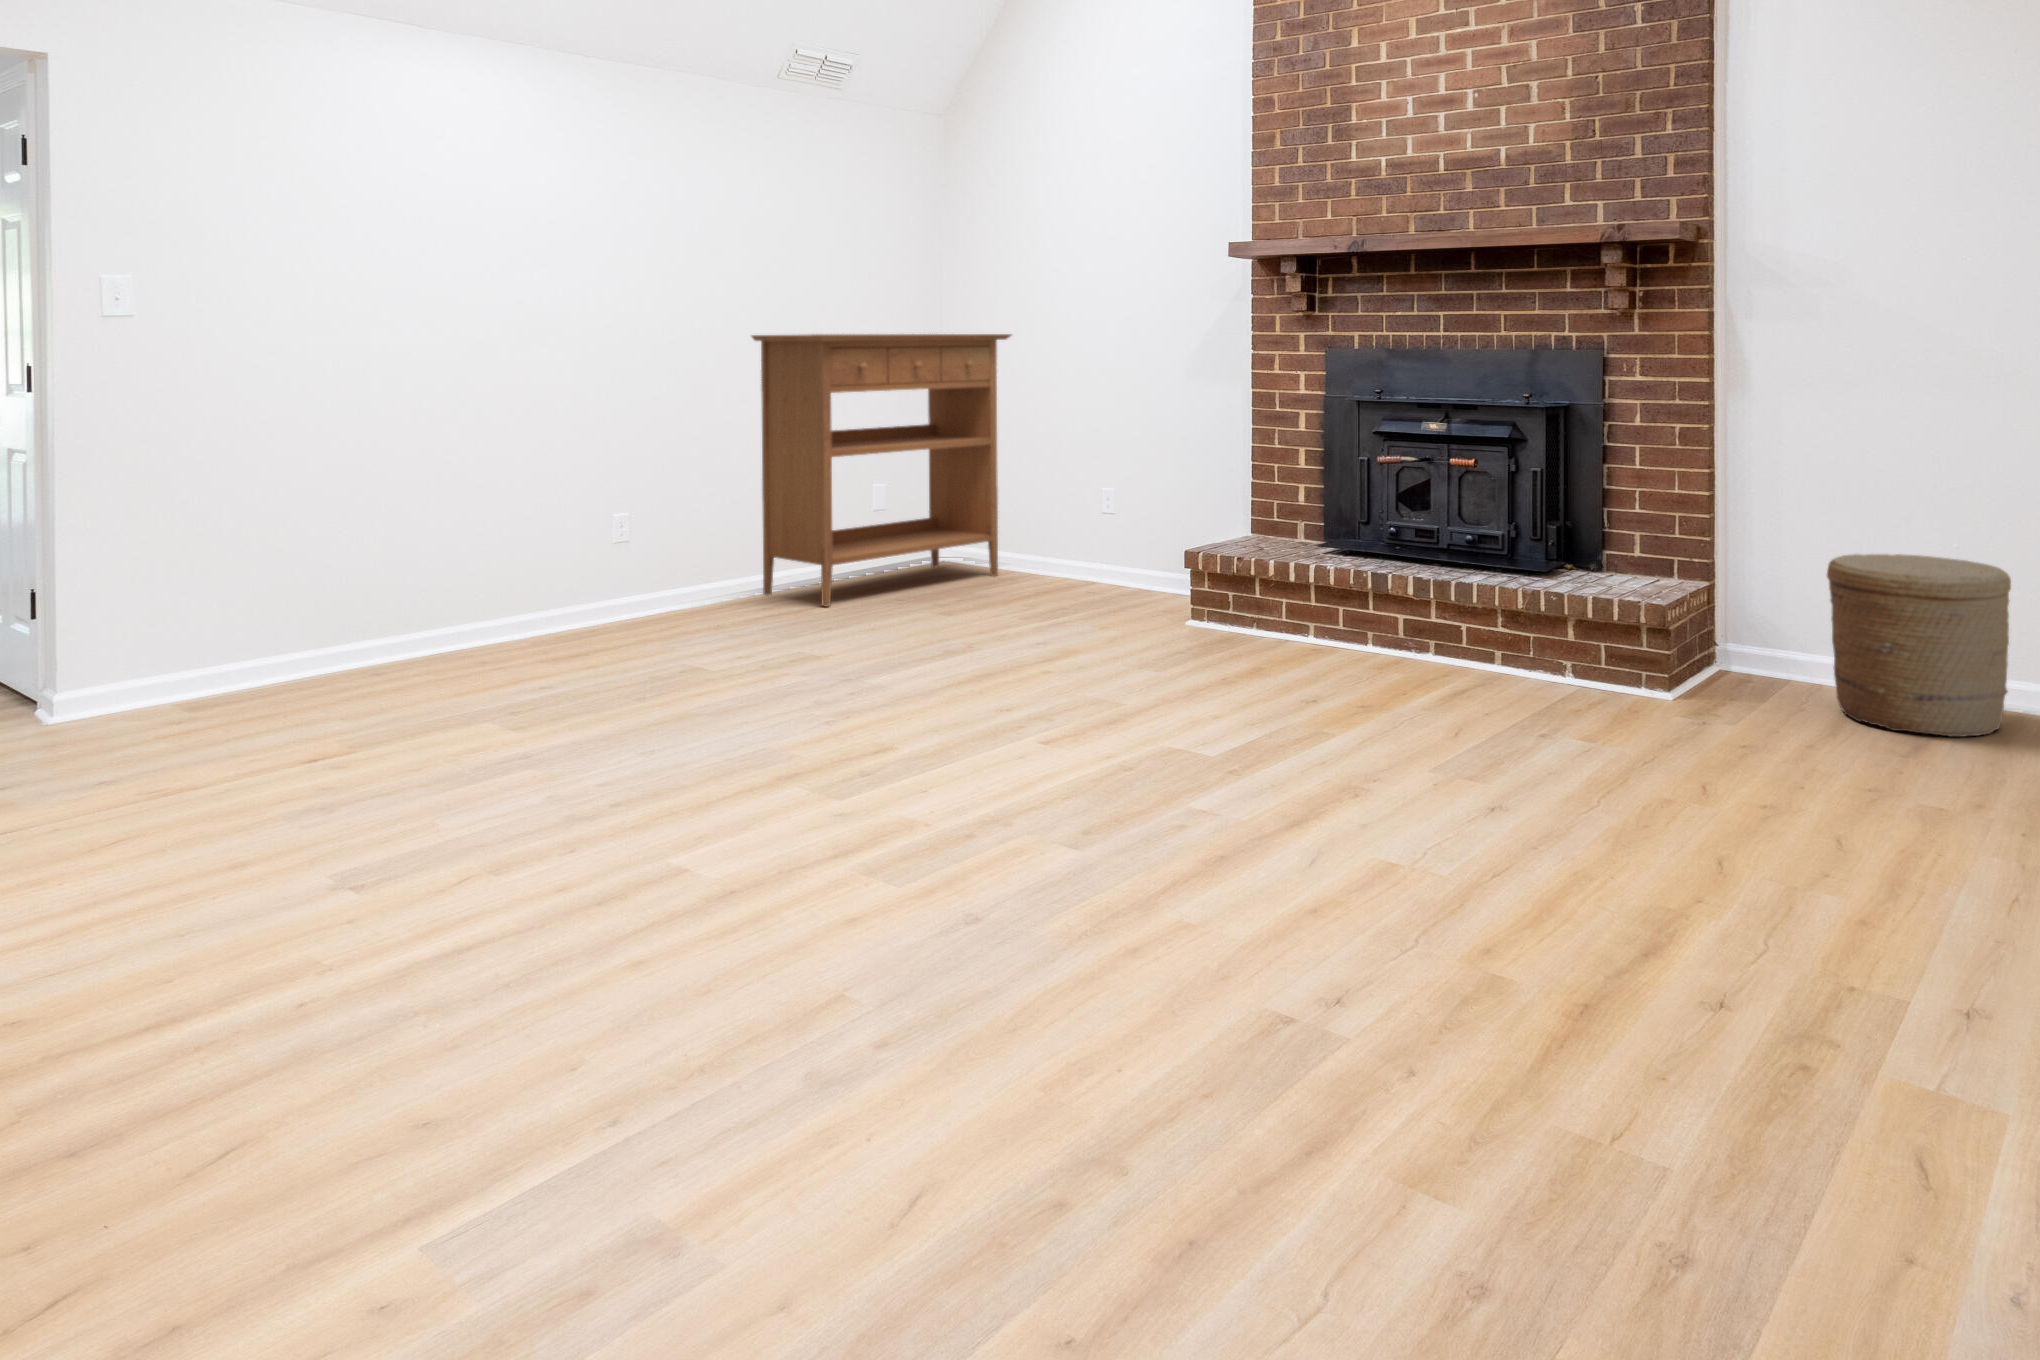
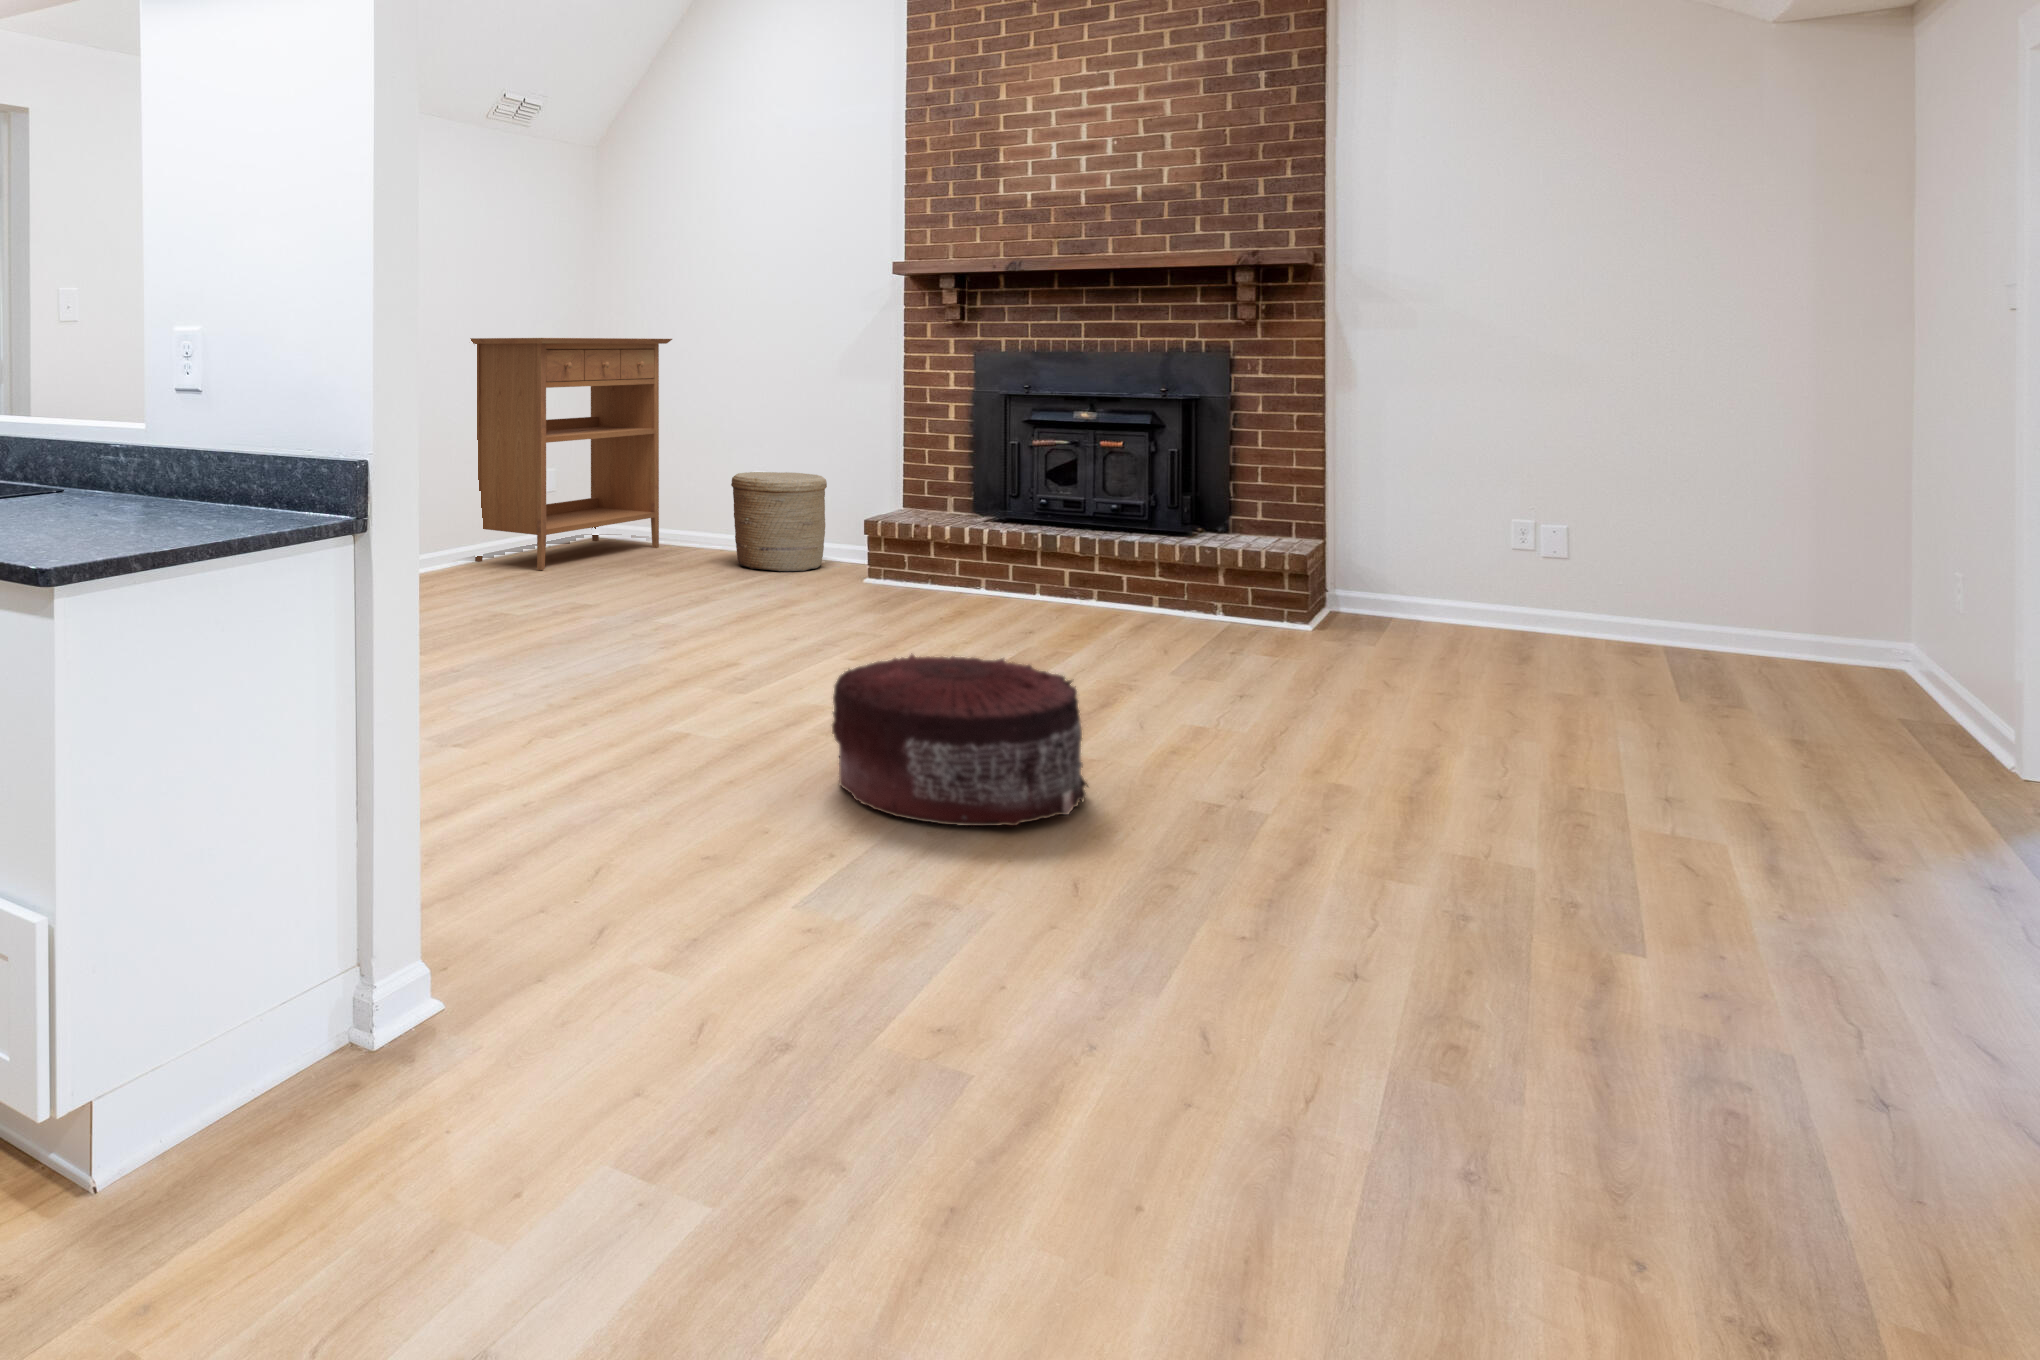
woven basket: present [1827,554,2011,737] -> present [731,472,827,571]
pouf: none [795,772,1148,1059] -> present [832,653,1087,826]

